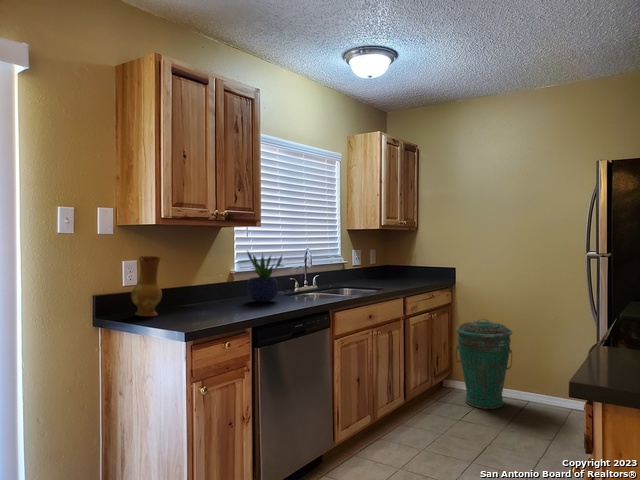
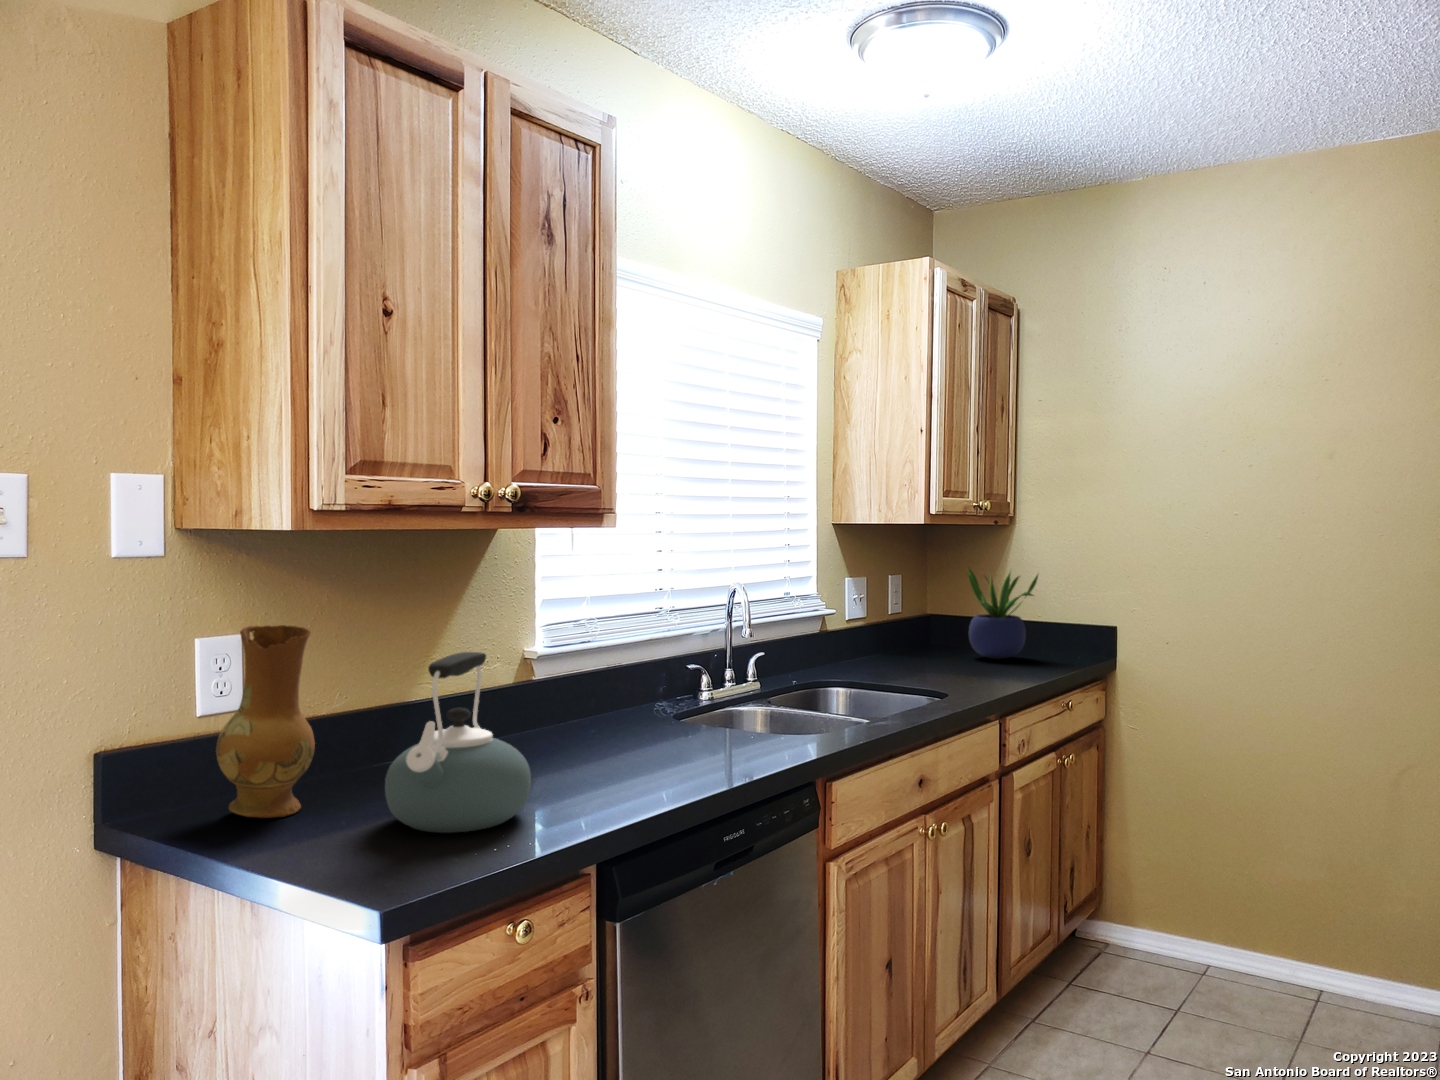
potted plant: present [247,251,283,302] -> present [967,567,1039,659]
kettle: none [185,264,231,319] -> present [385,652,531,833]
trash can: present [456,319,512,409] -> none [1125,767,1282,1013]

